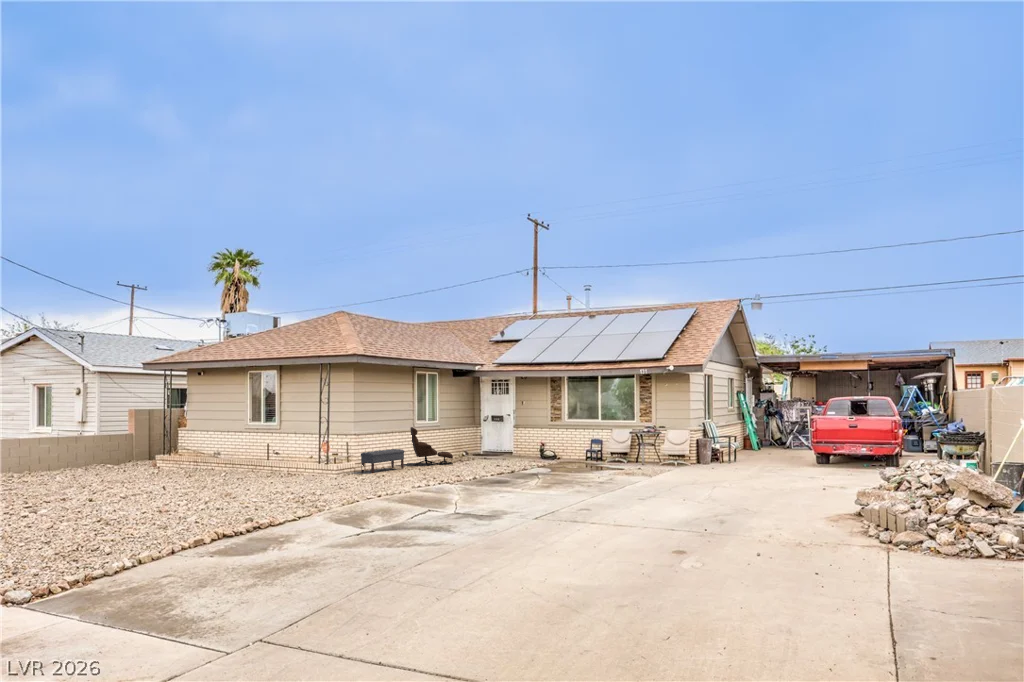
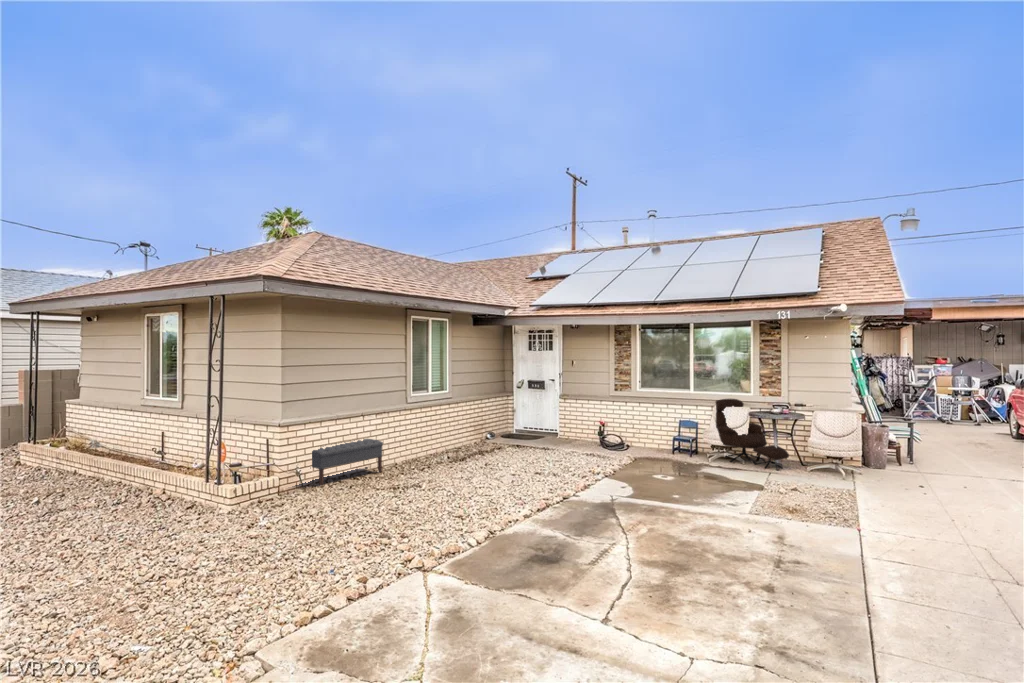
lounge chair: present [410,427,453,466] -> present [716,399,789,468]

